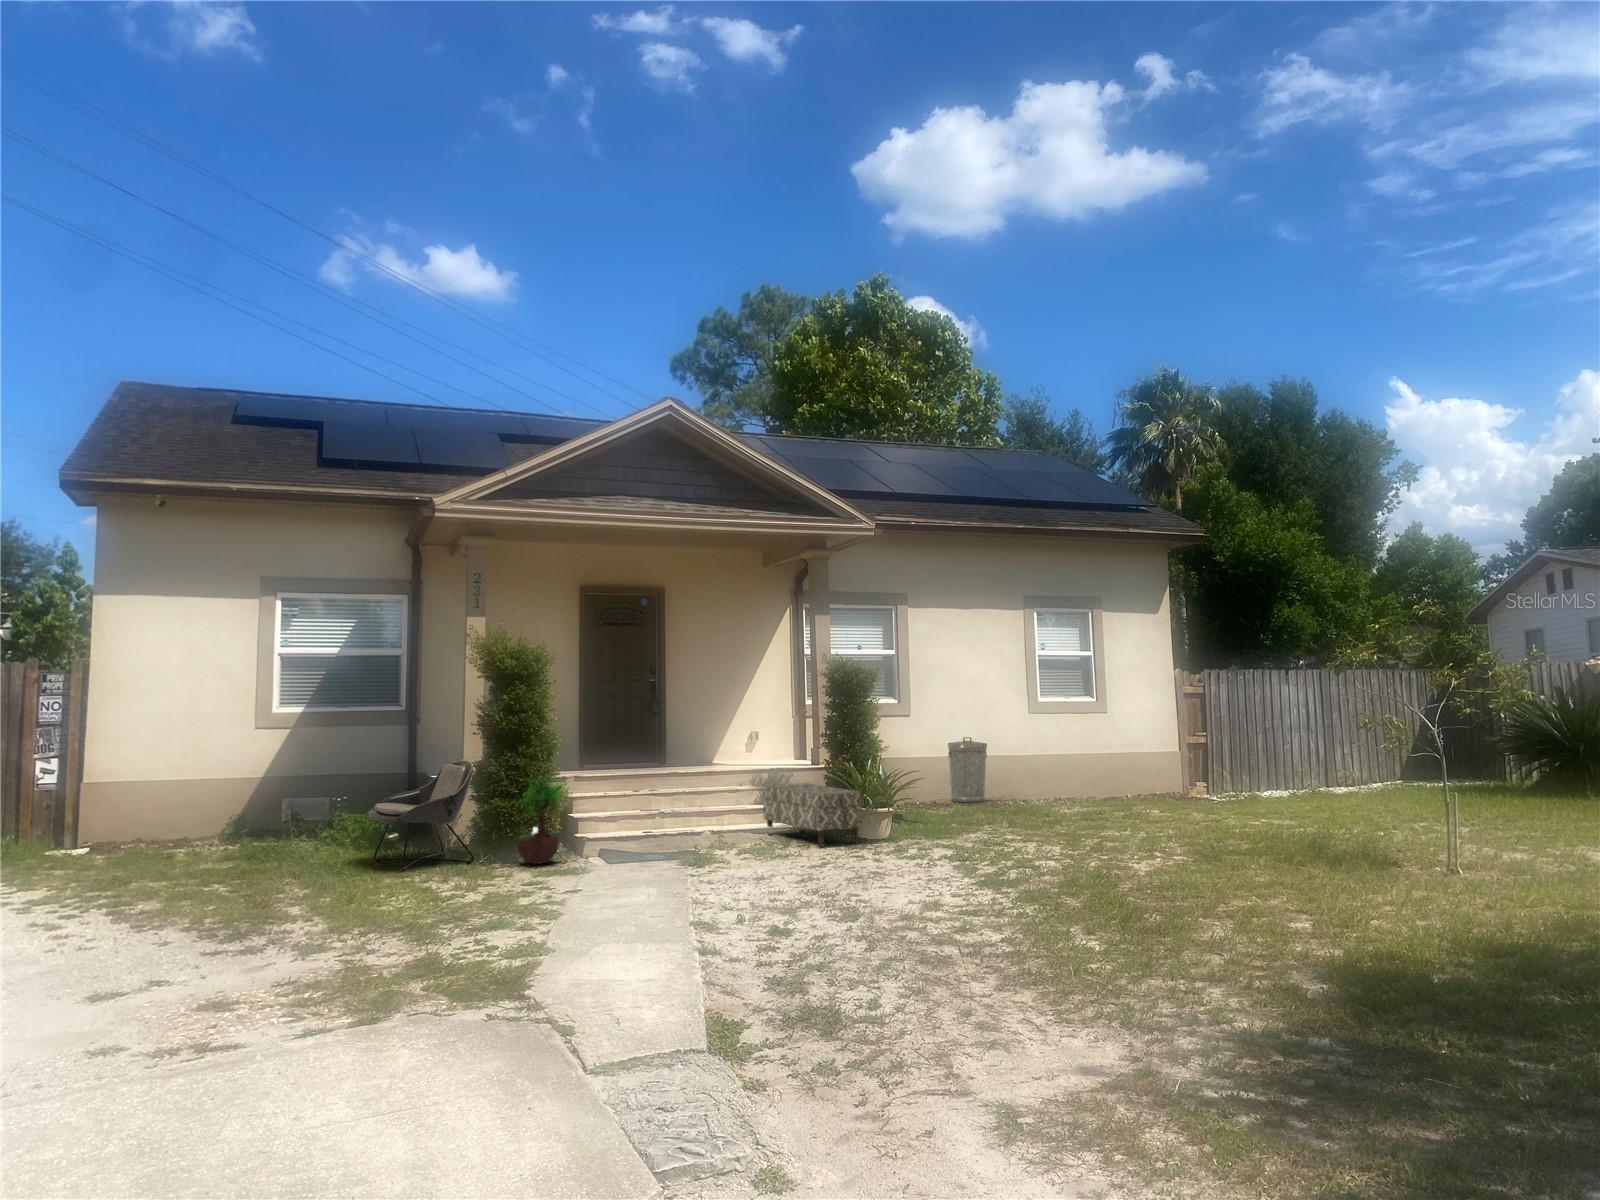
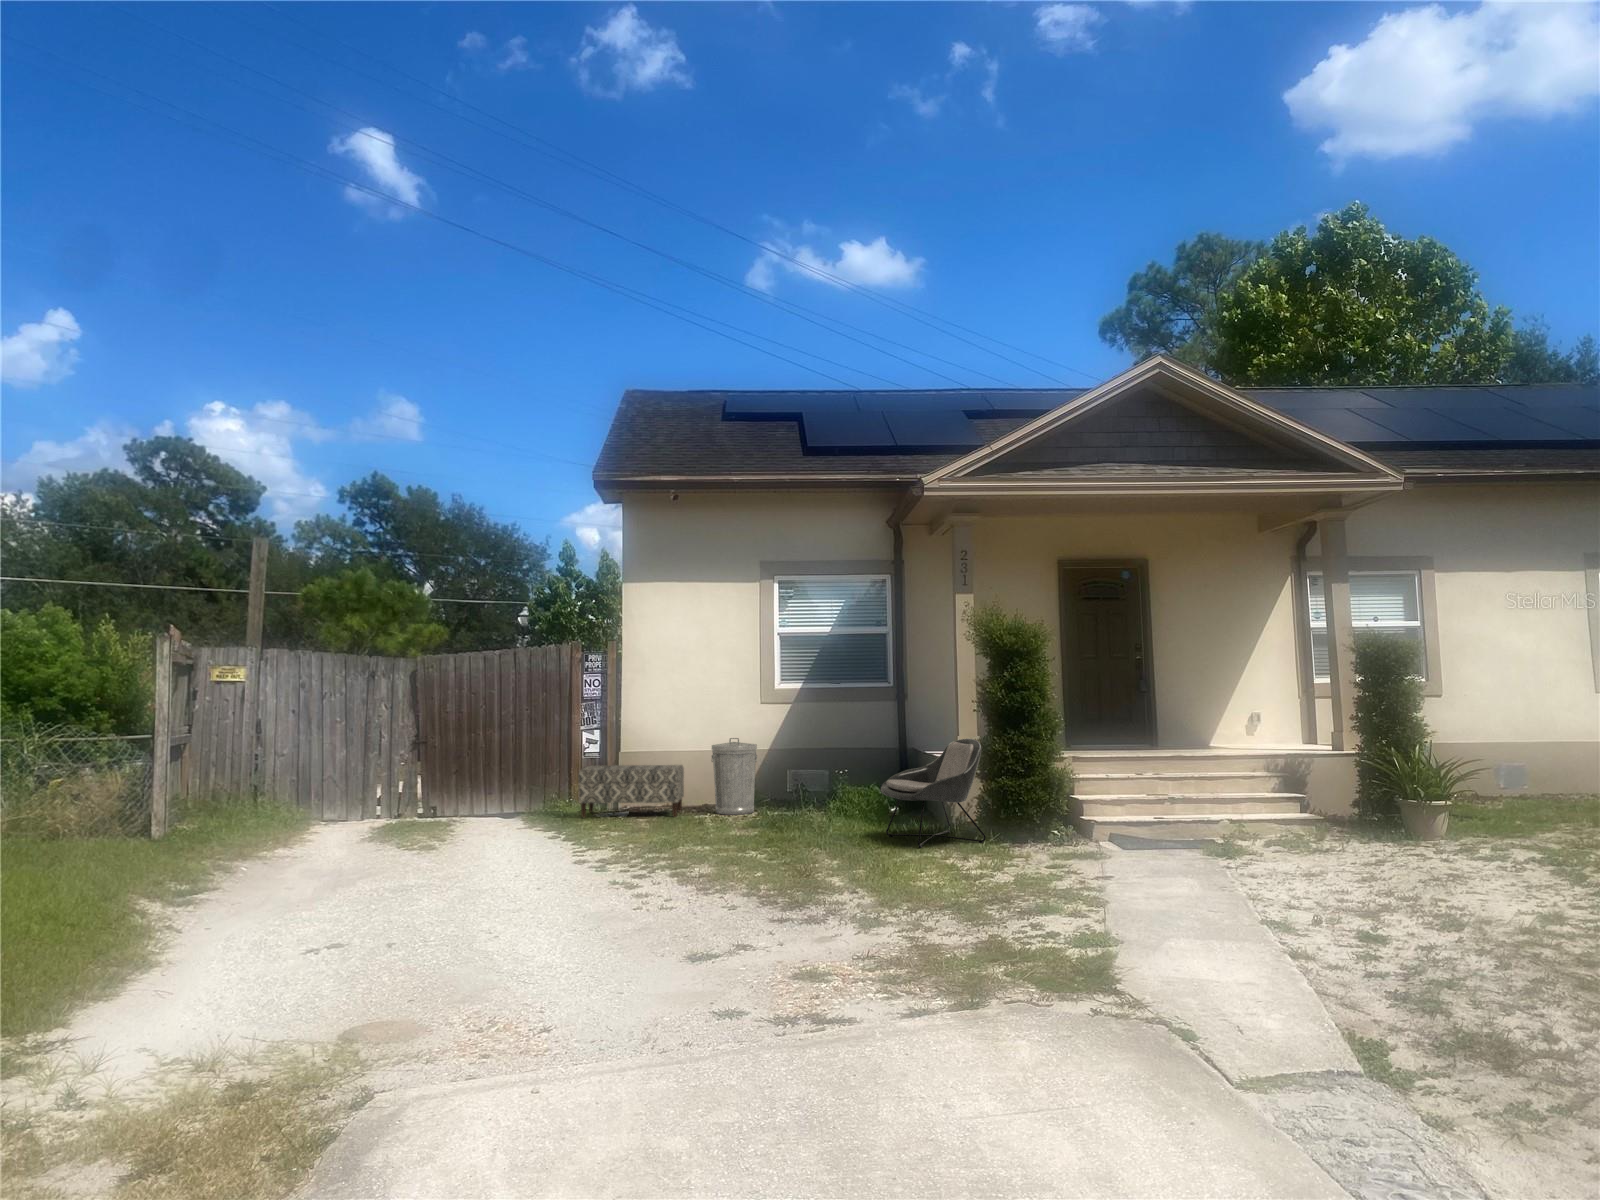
trash can: present [948,737,987,803] -> present [711,738,757,815]
potted tree: present [517,776,564,864] -> none [1027,750,1082,847]
bench: present [763,783,862,847] -> present [578,765,684,818]

